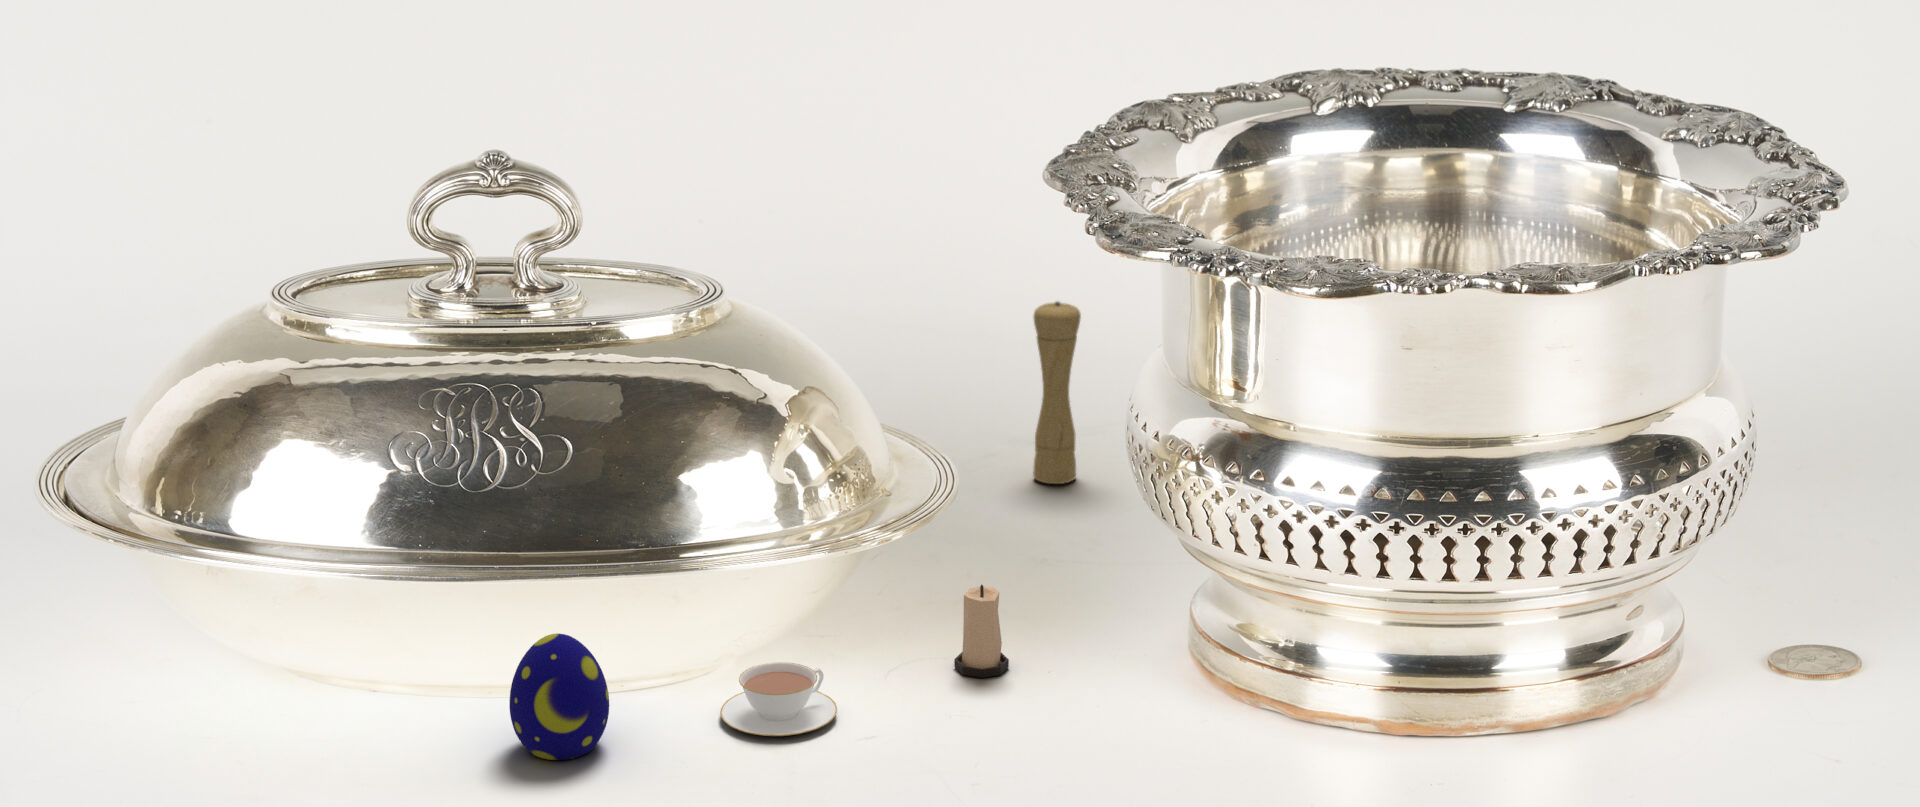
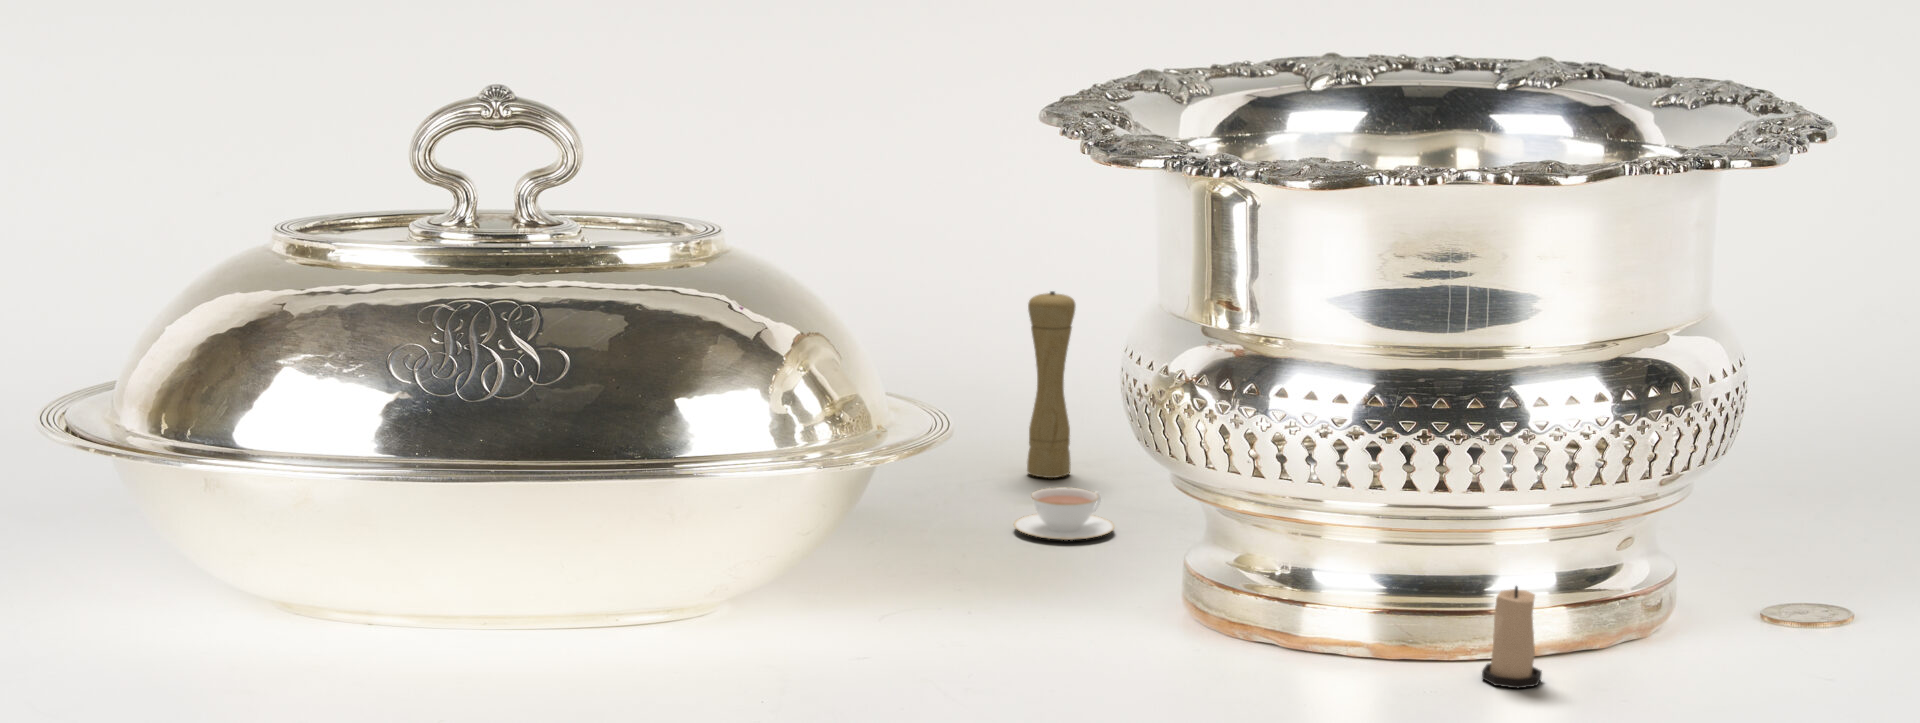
candle: present [954,585,1009,678] -> present [1482,586,1542,688]
decorative egg: present [509,633,609,760] -> none [500,540,601,667]
teacup: present [720,662,837,736] -> present [1014,488,1114,540]

